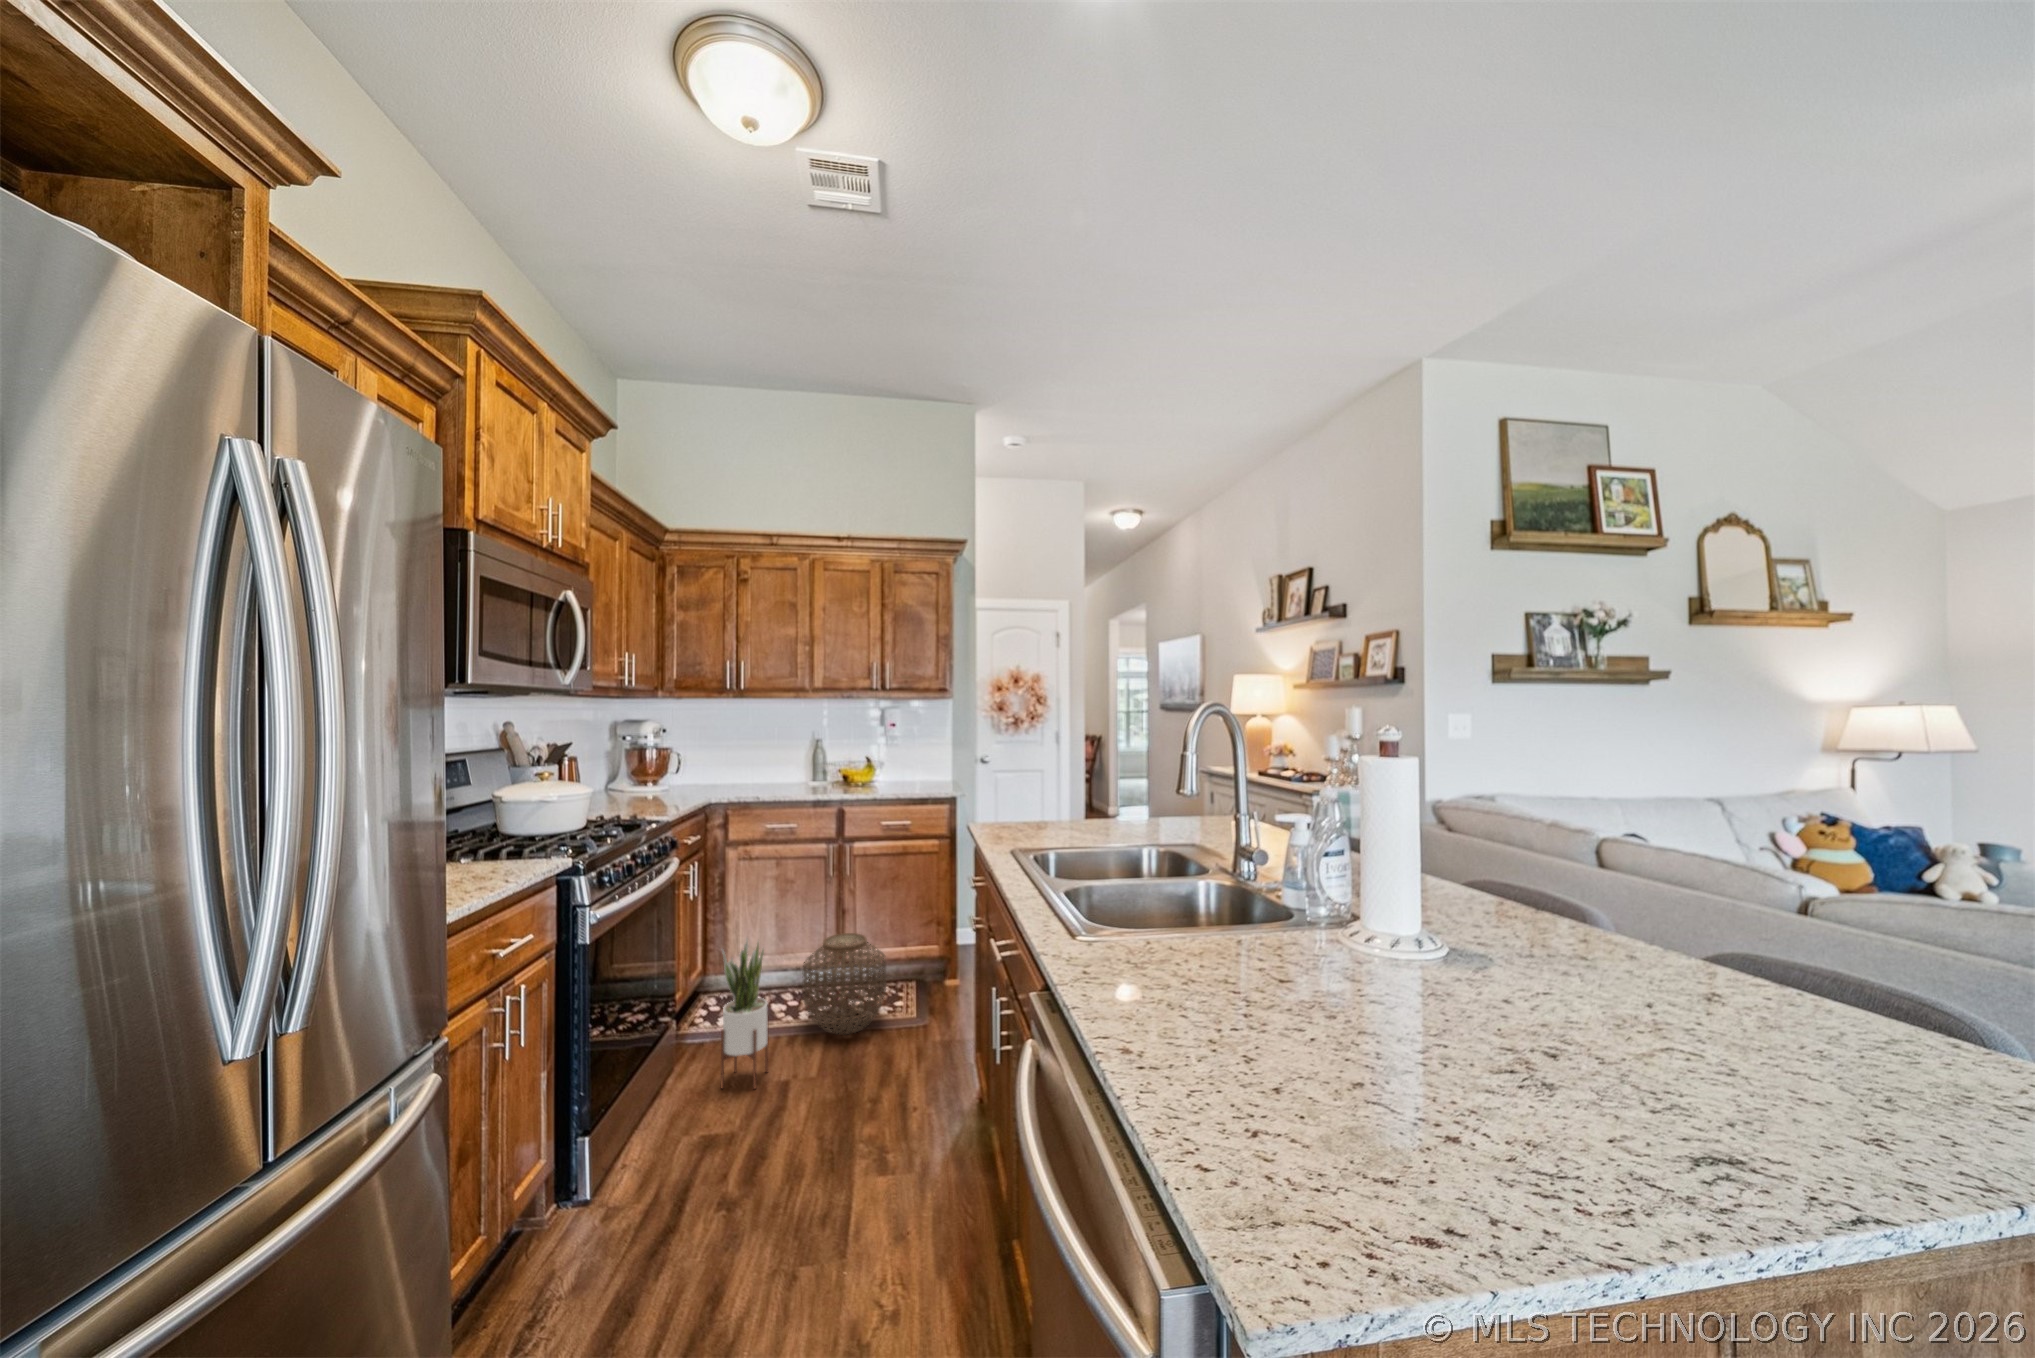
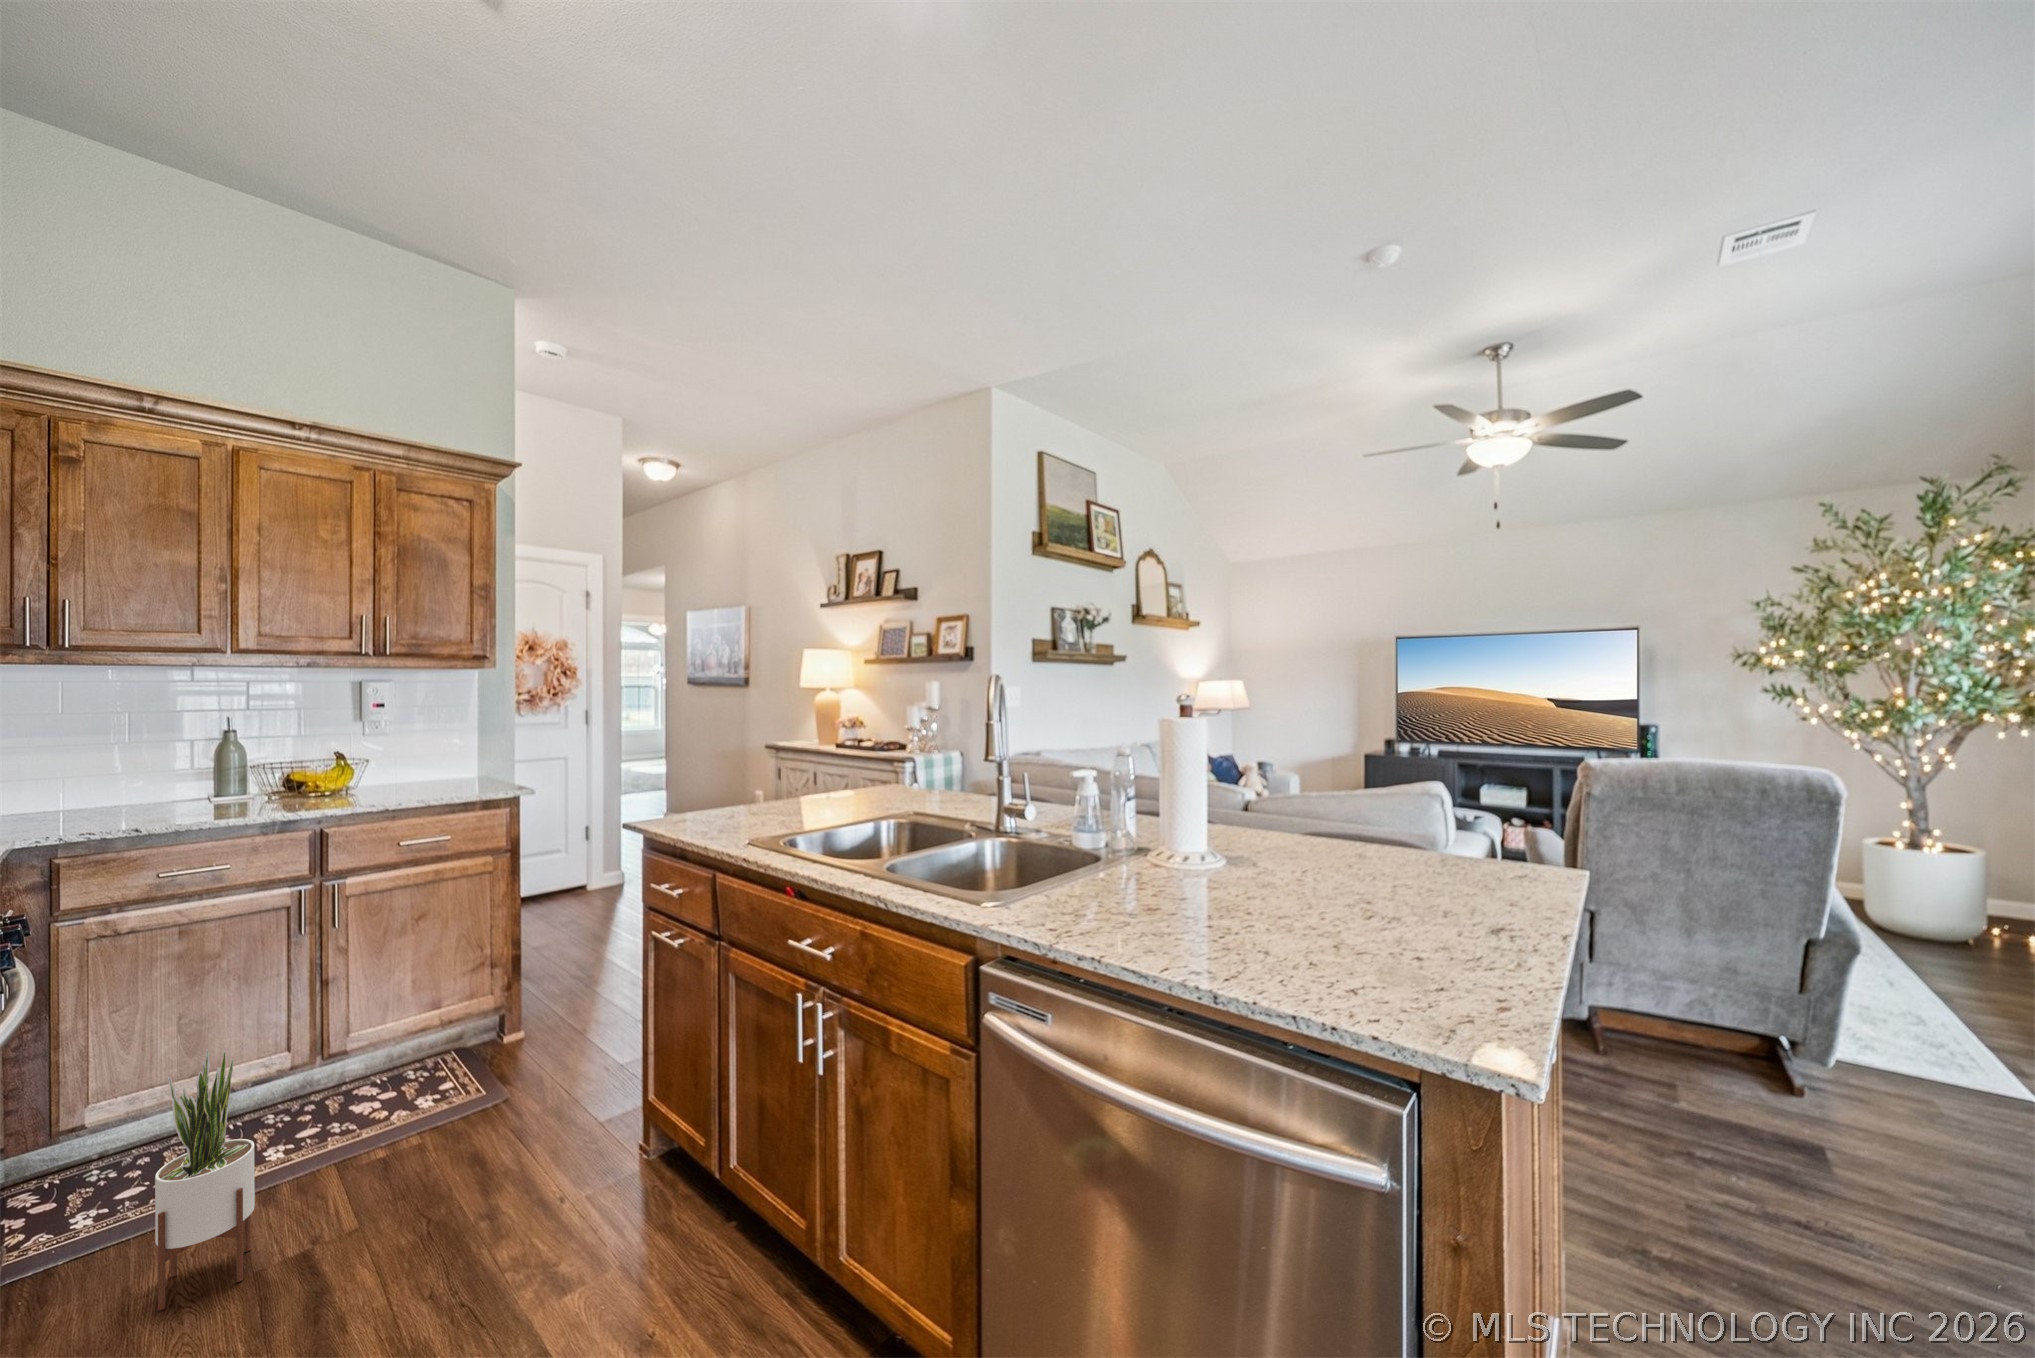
woven basket: present [803,933,886,1034] -> none [277,1005,435,1159]

